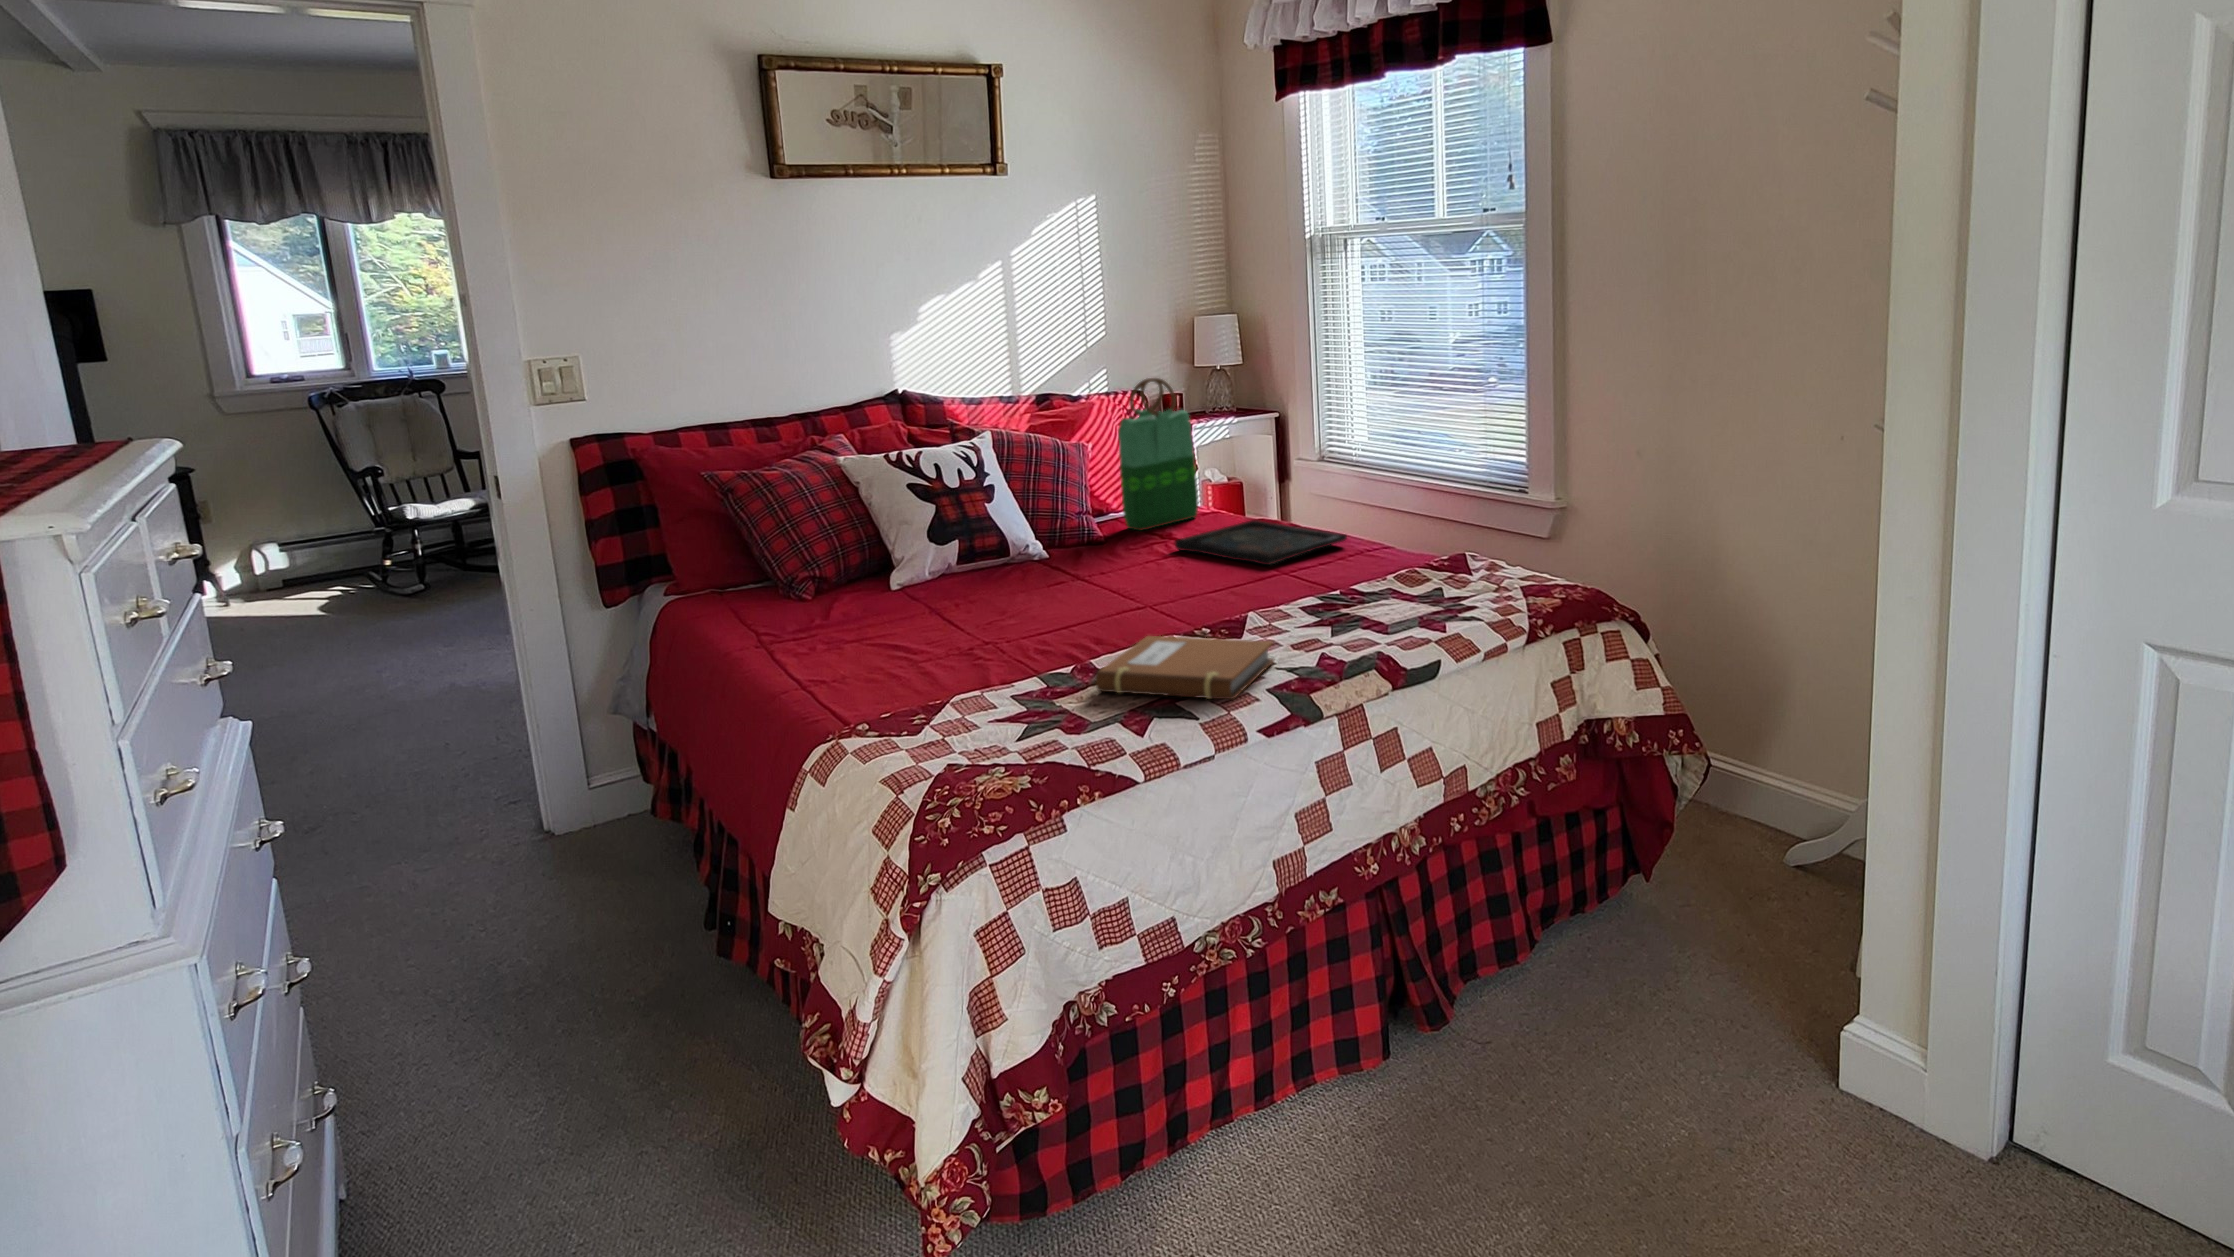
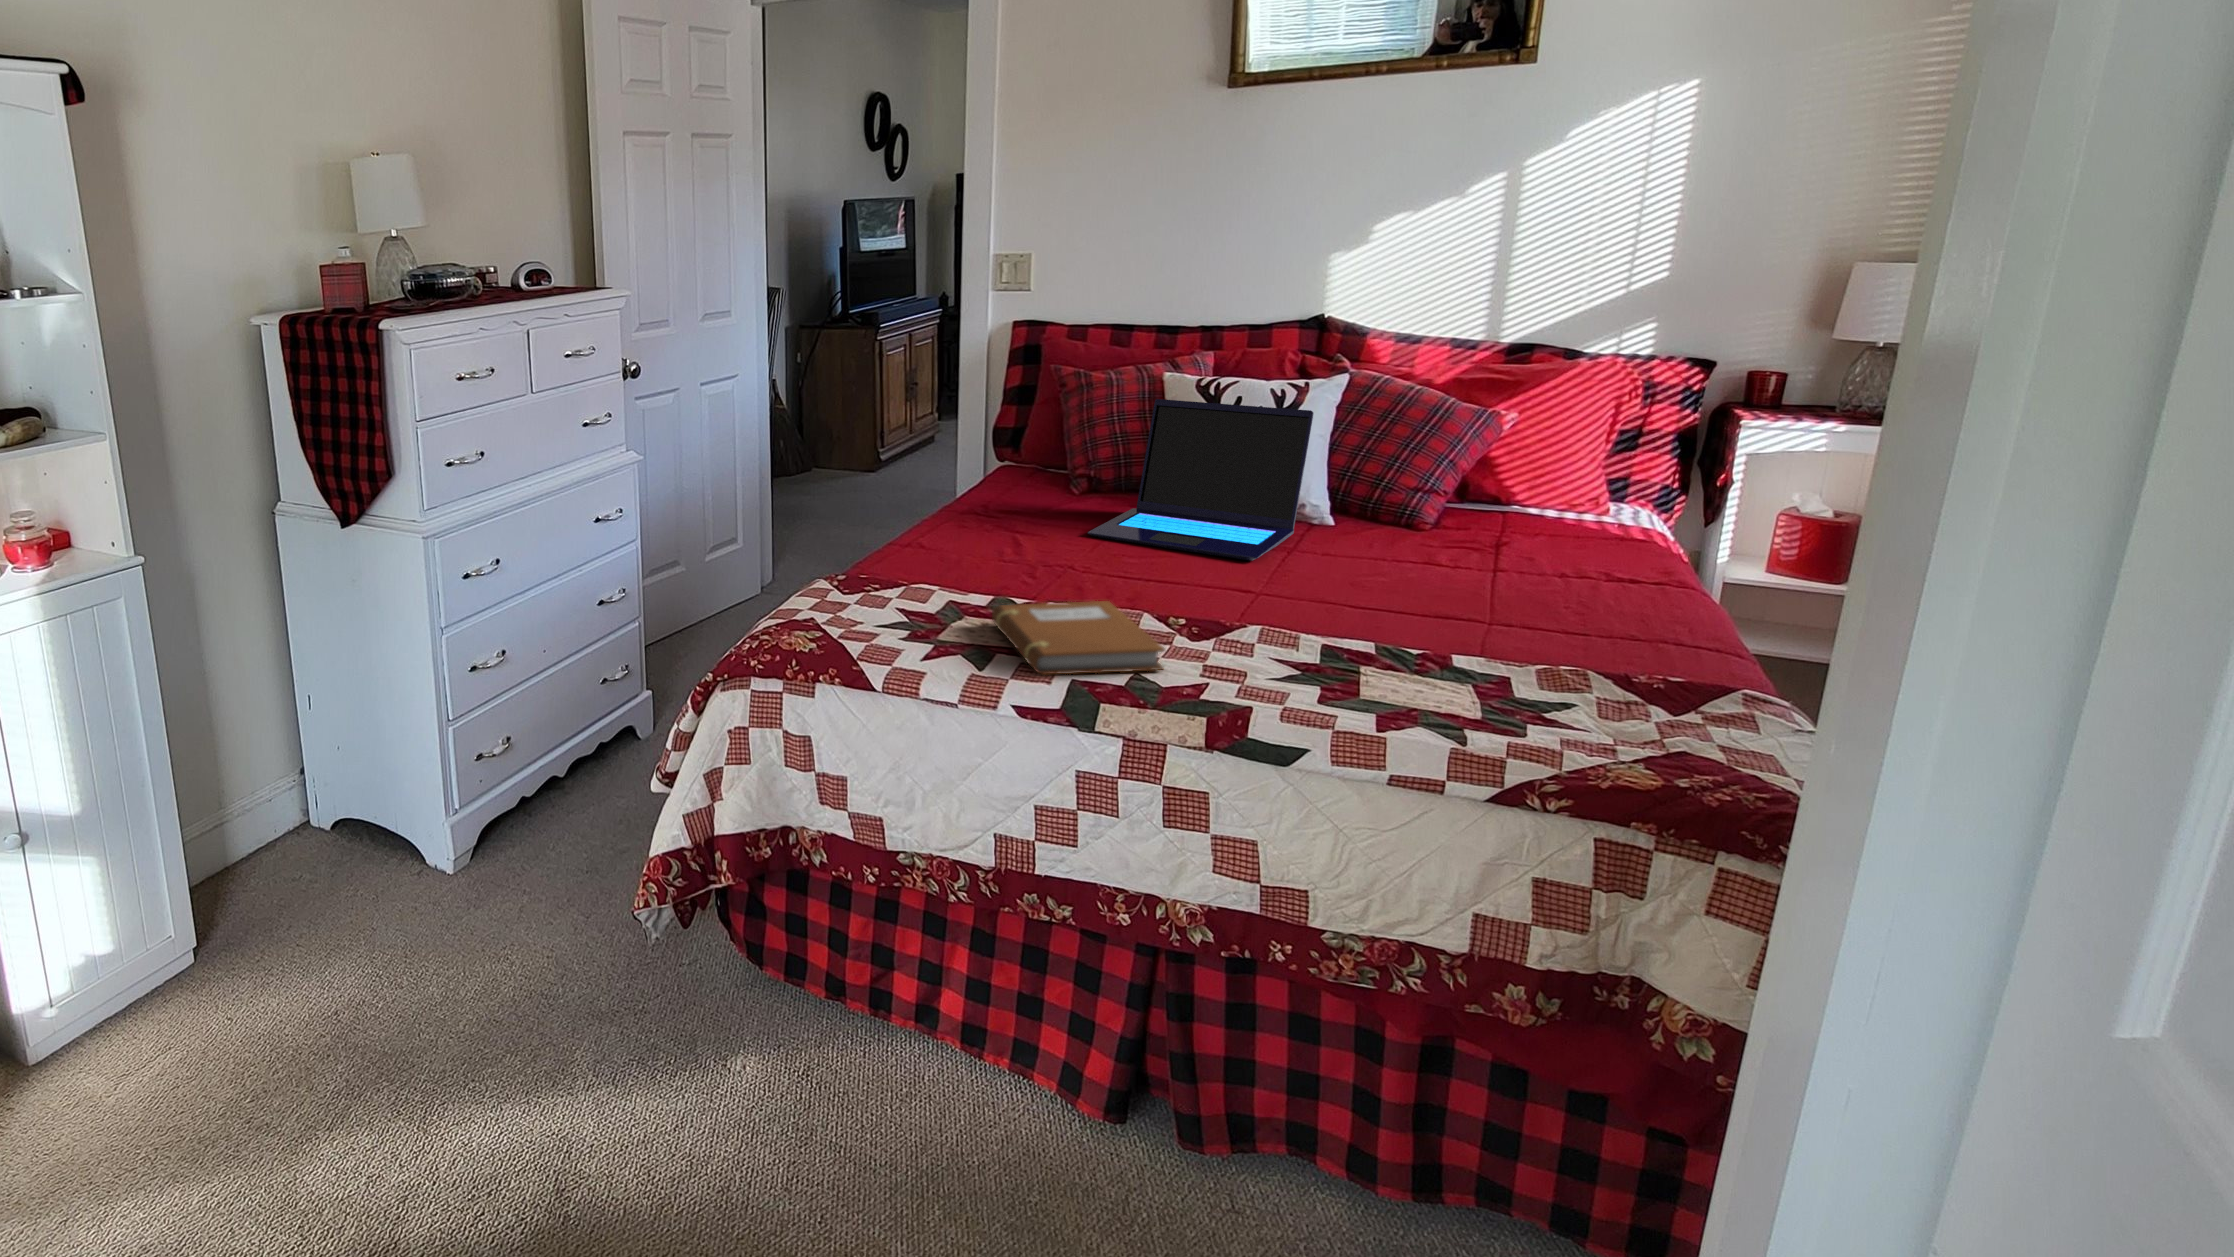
tote bag: present [1118,378,1198,530] -> none [1484,345,1621,539]
laptop: none [892,458,1098,619] -> present [1088,399,1314,561]
tray: present [1175,520,1347,565] -> none [1450,548,1657,620]

